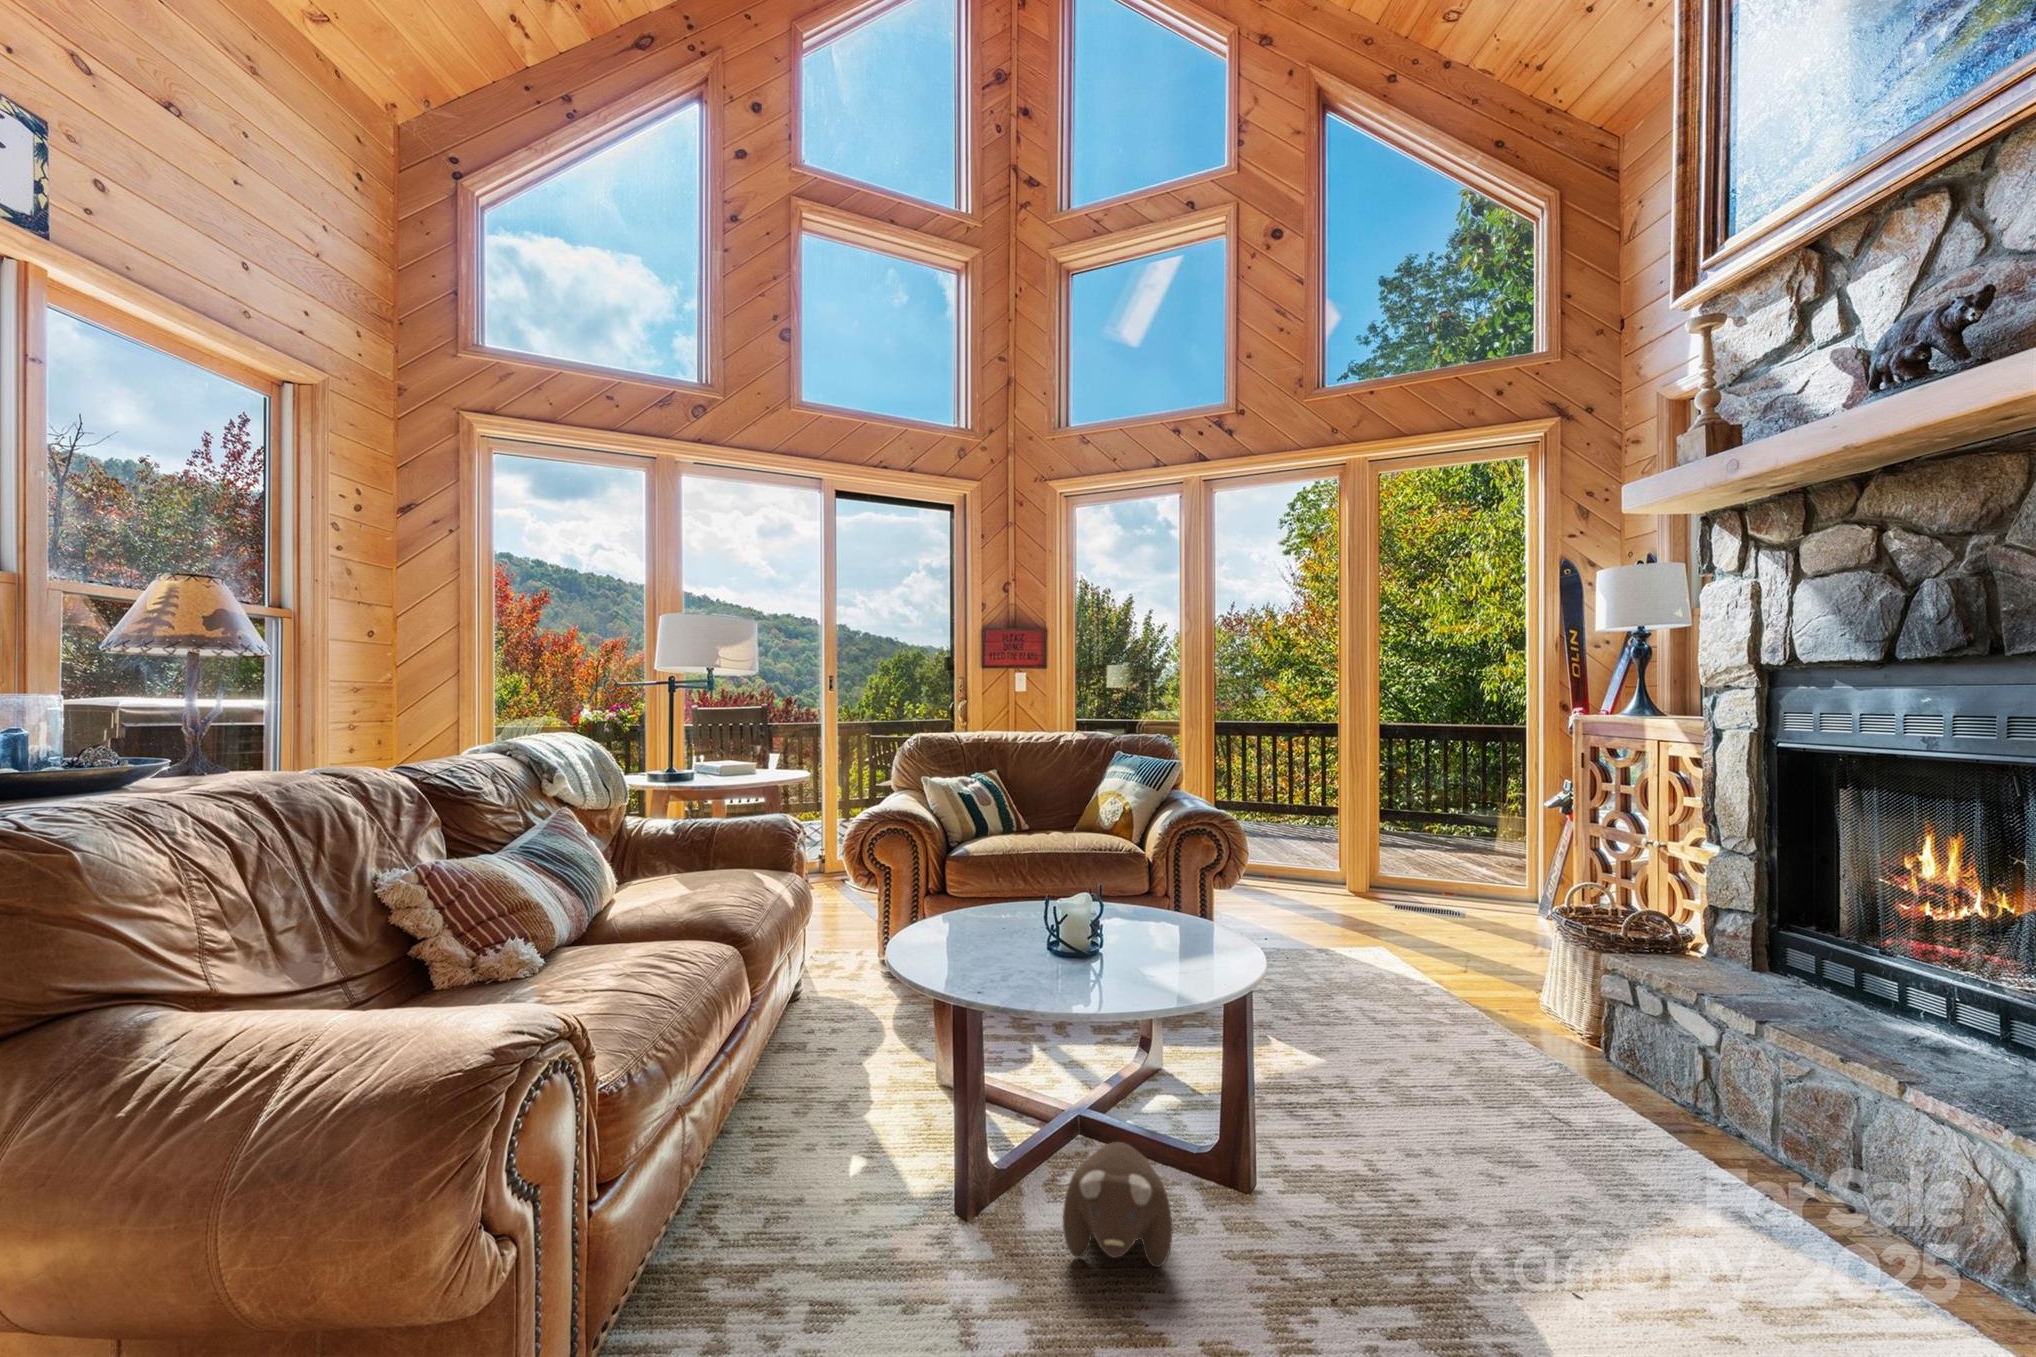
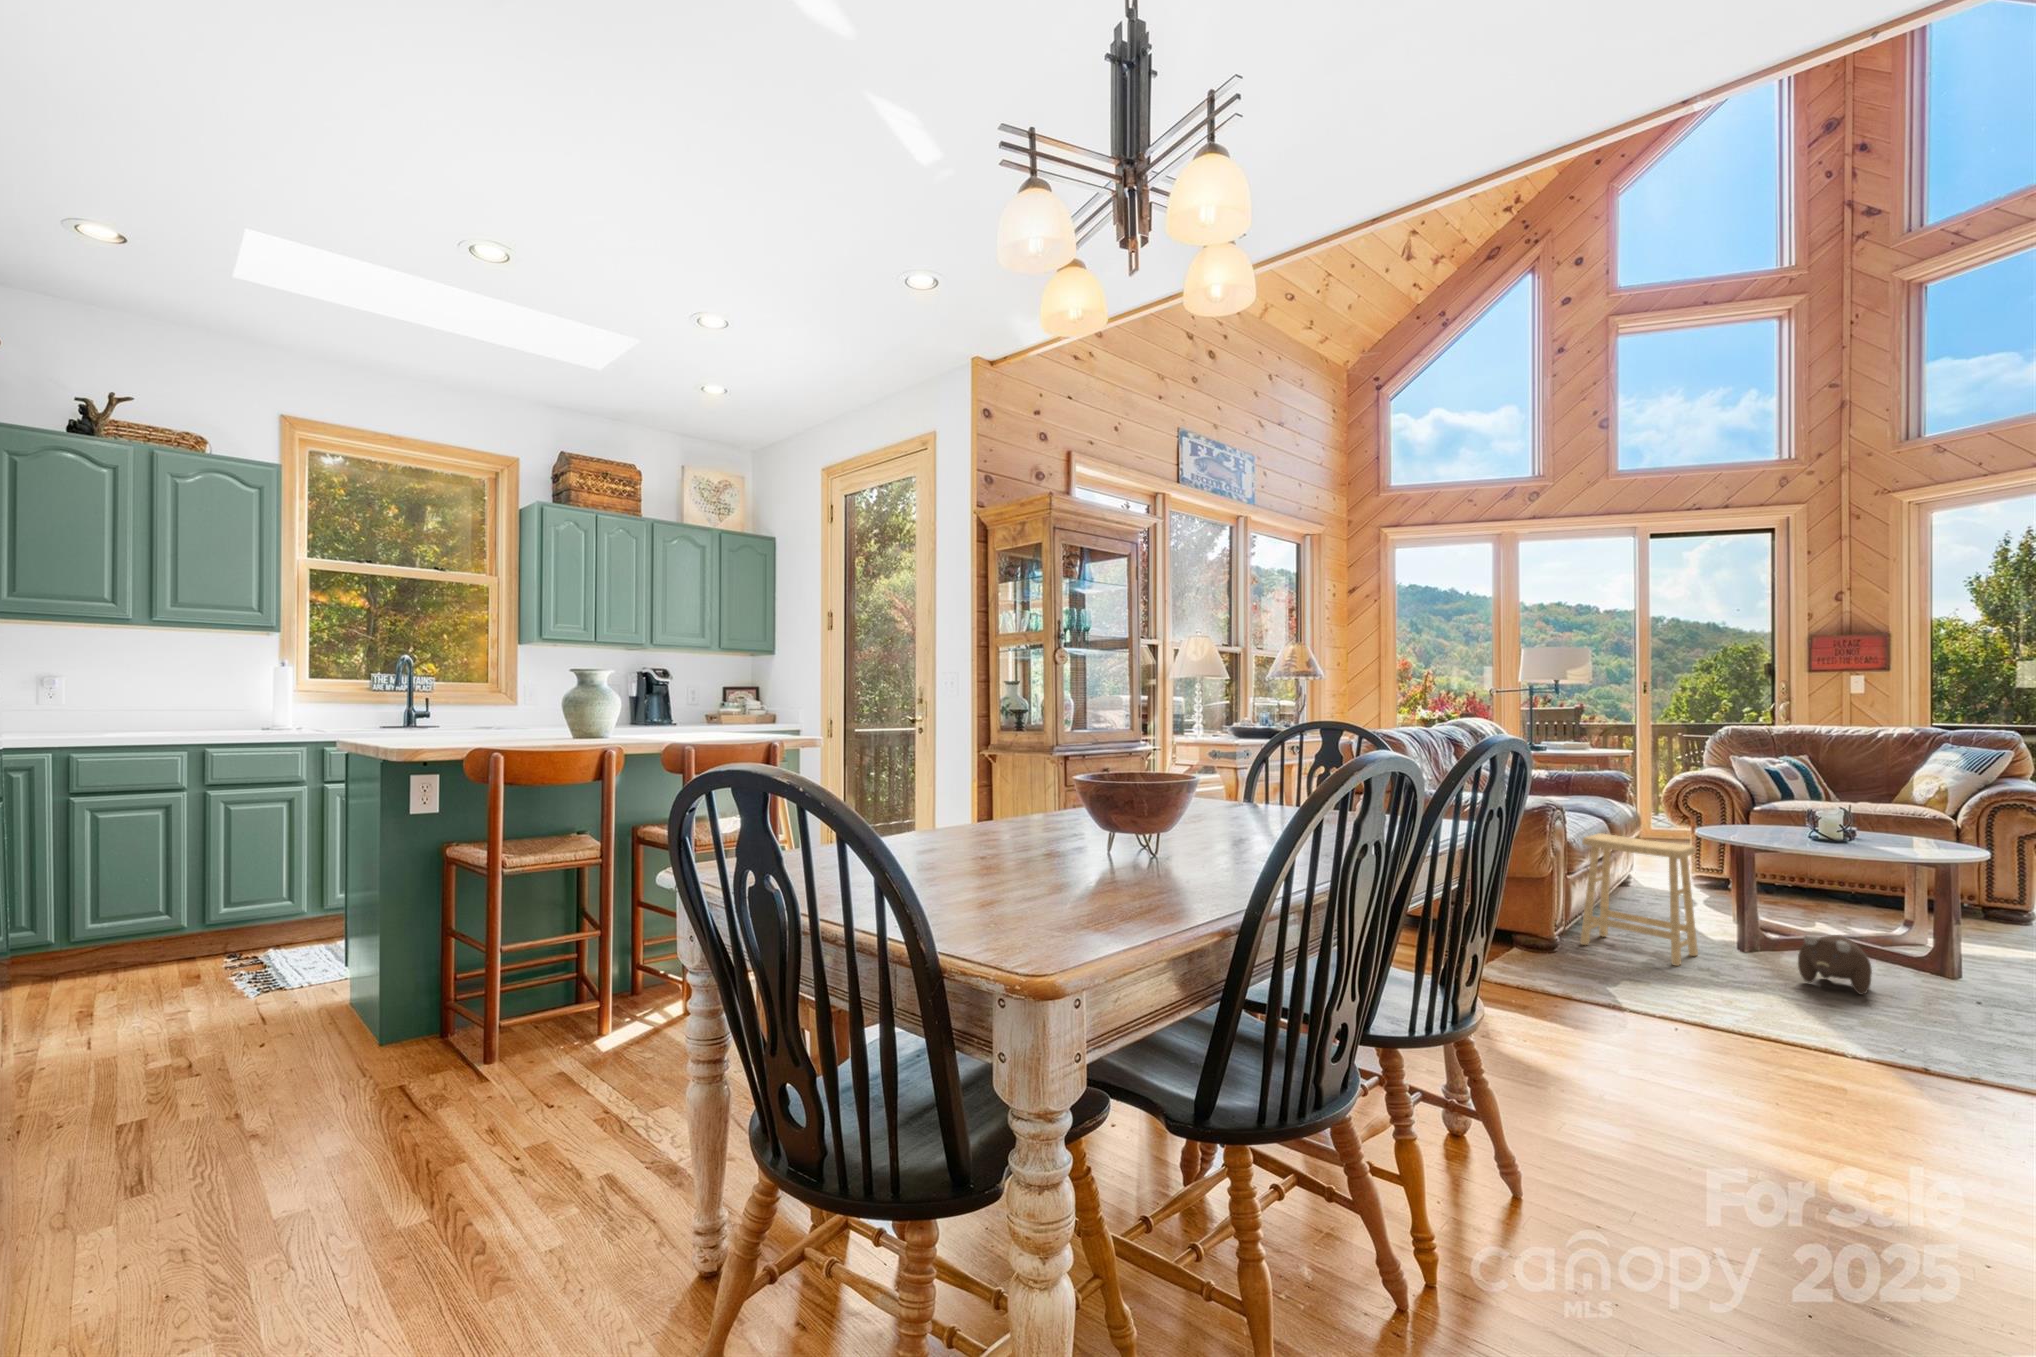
footstool: none [676,987,899,1297] -> present [1580,834,1698,966]

